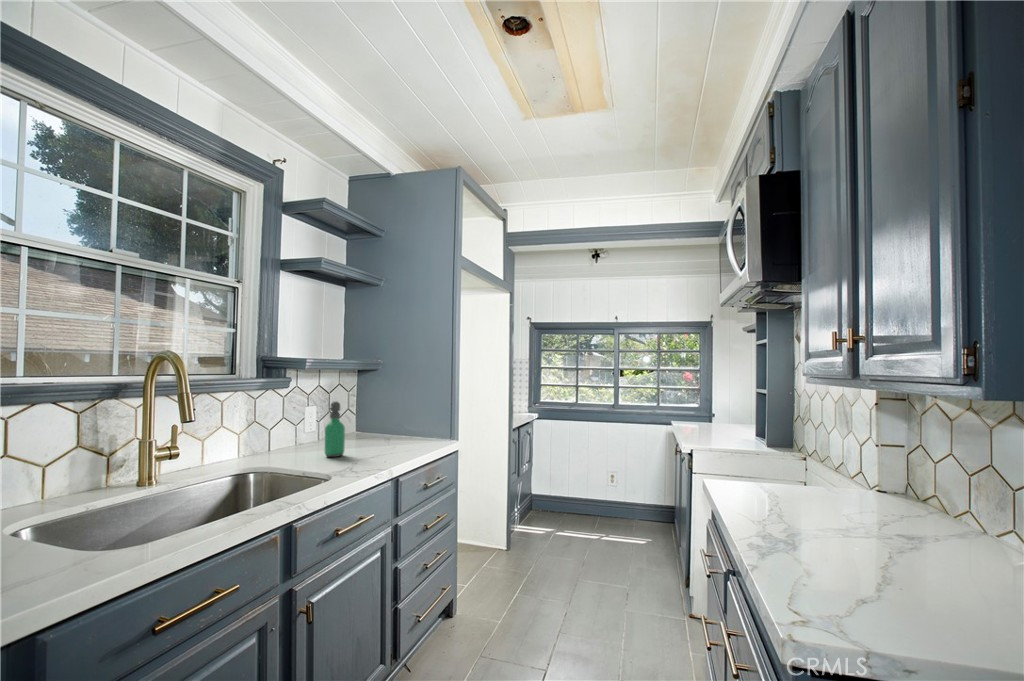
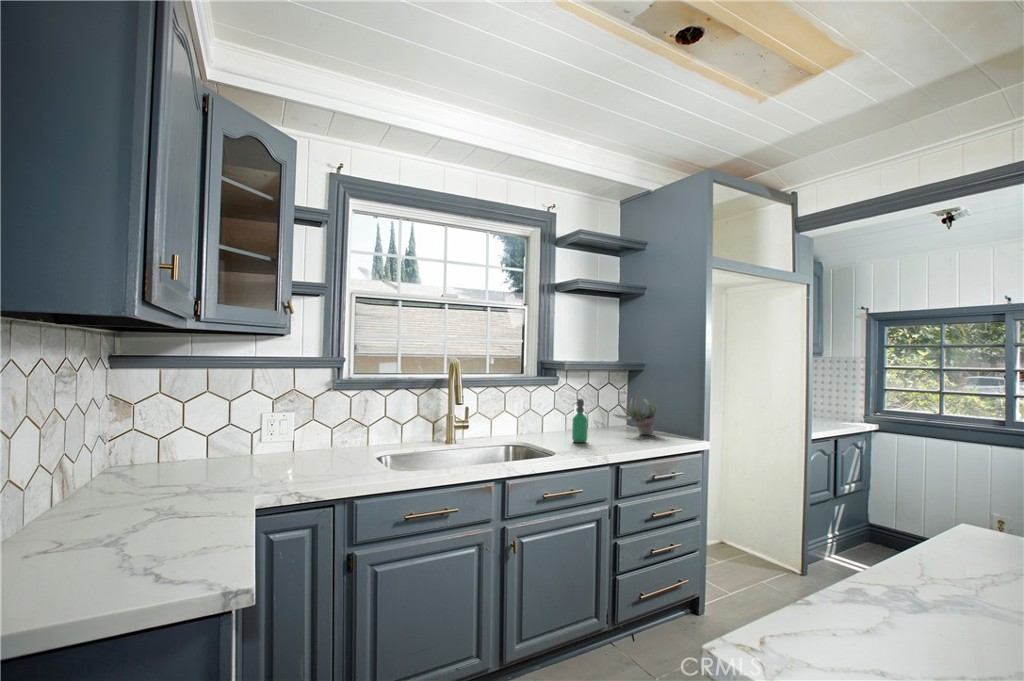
succulent plant: none [360,390,408,441] -> present [614,396,658,435]

